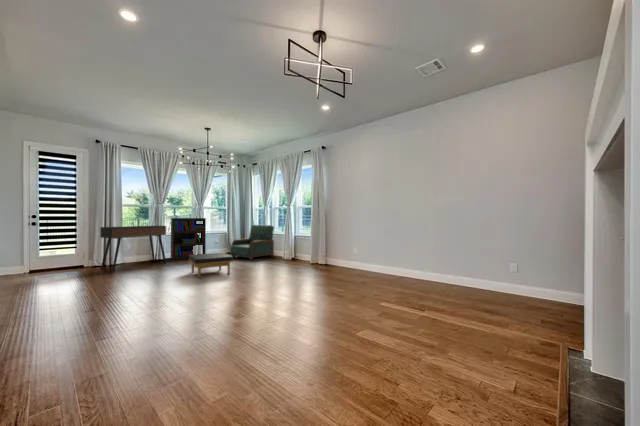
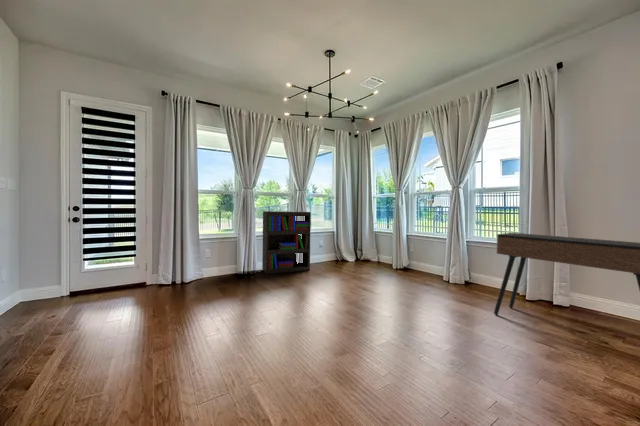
armchair: present [231,225,274,260] -> none [349,223,415,284]
console table: present [100,226,166,272] -> present [494,233,640,315]
ottoman: present [189,253,233,278] -> none [305,282,400,350]

